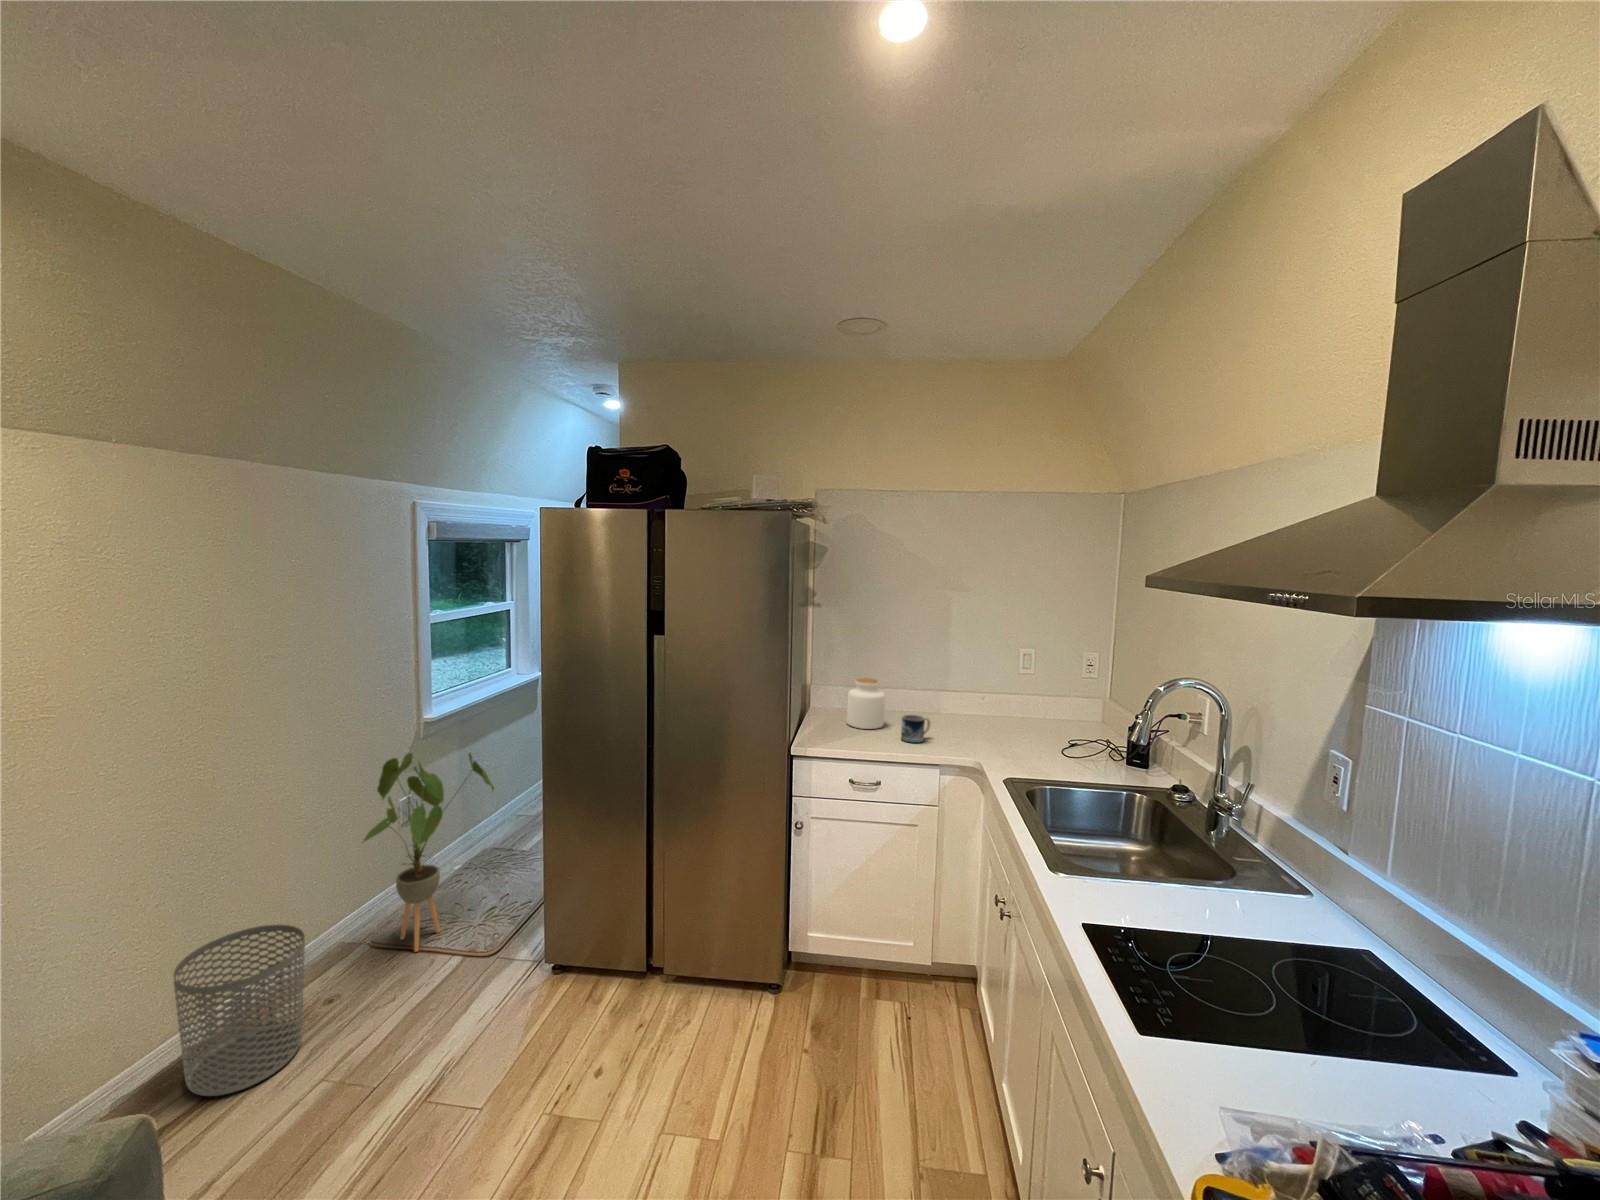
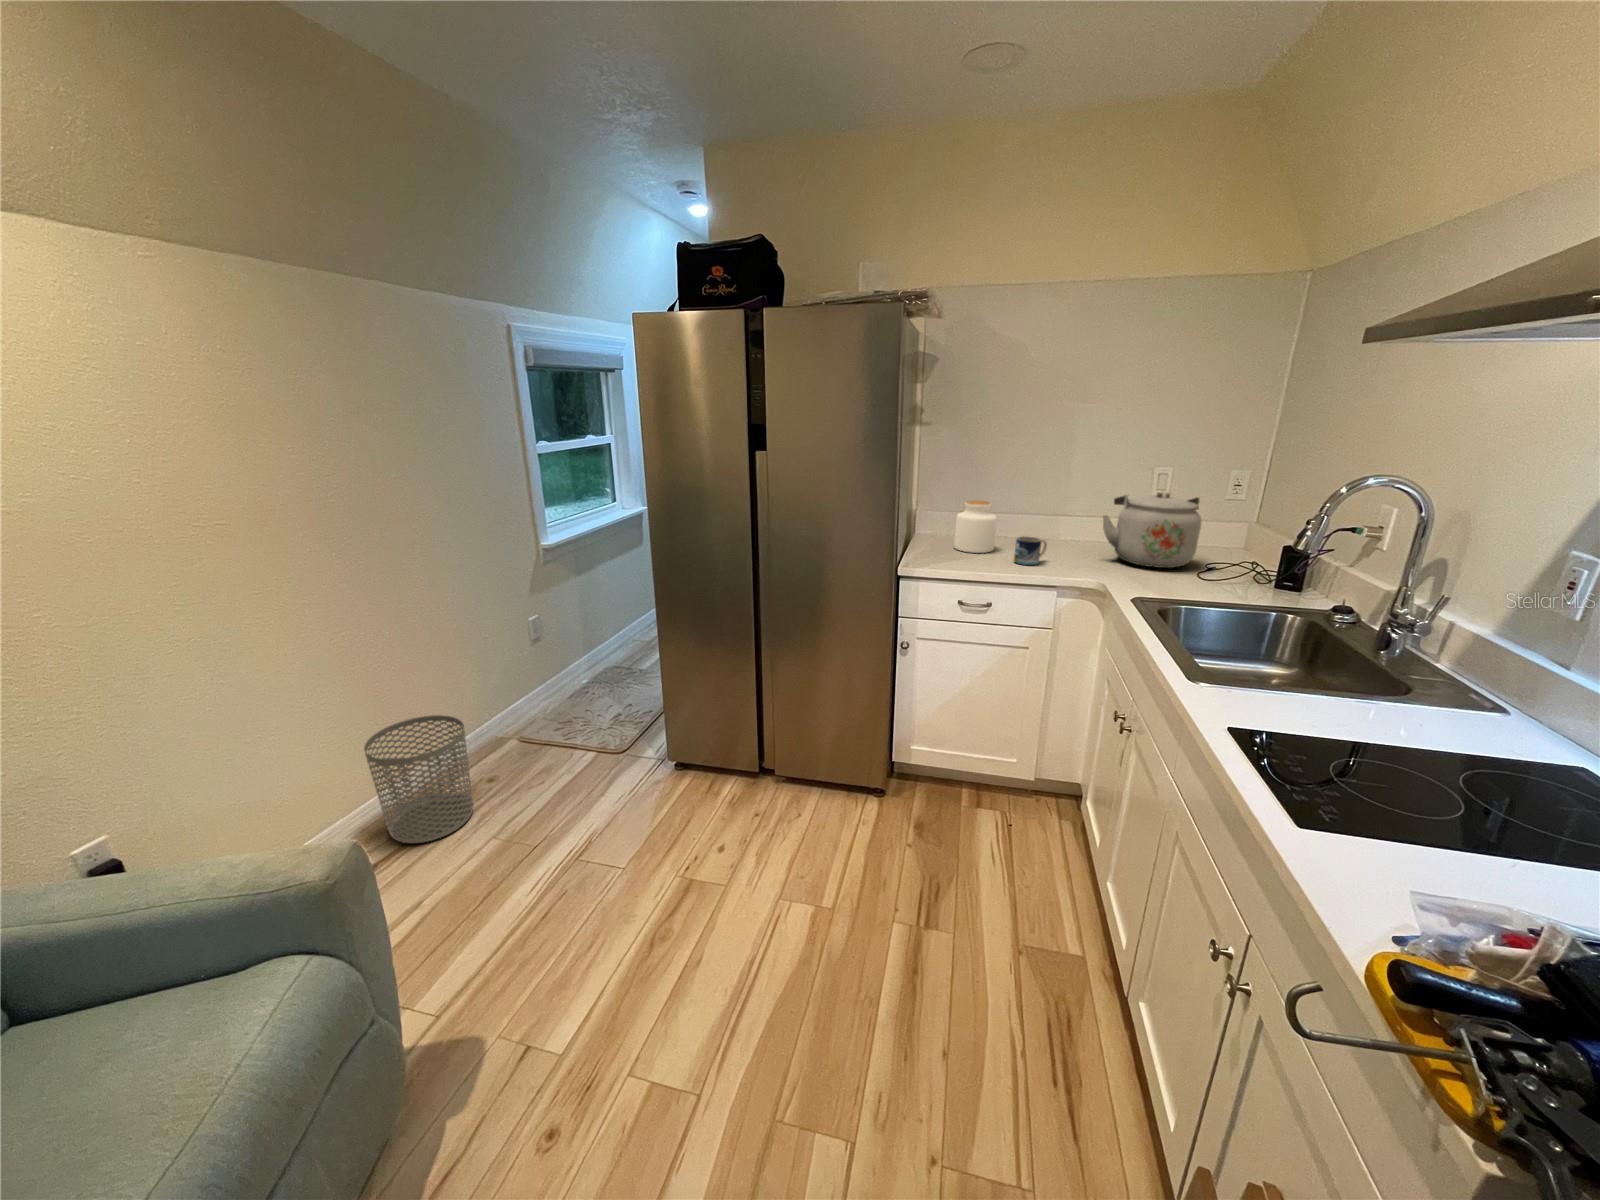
kettle: none [977,674,1062,745] -> present [1103,492,1201,568]
house plant: present [361,753,494,952] -> none [499,575,611,746]

